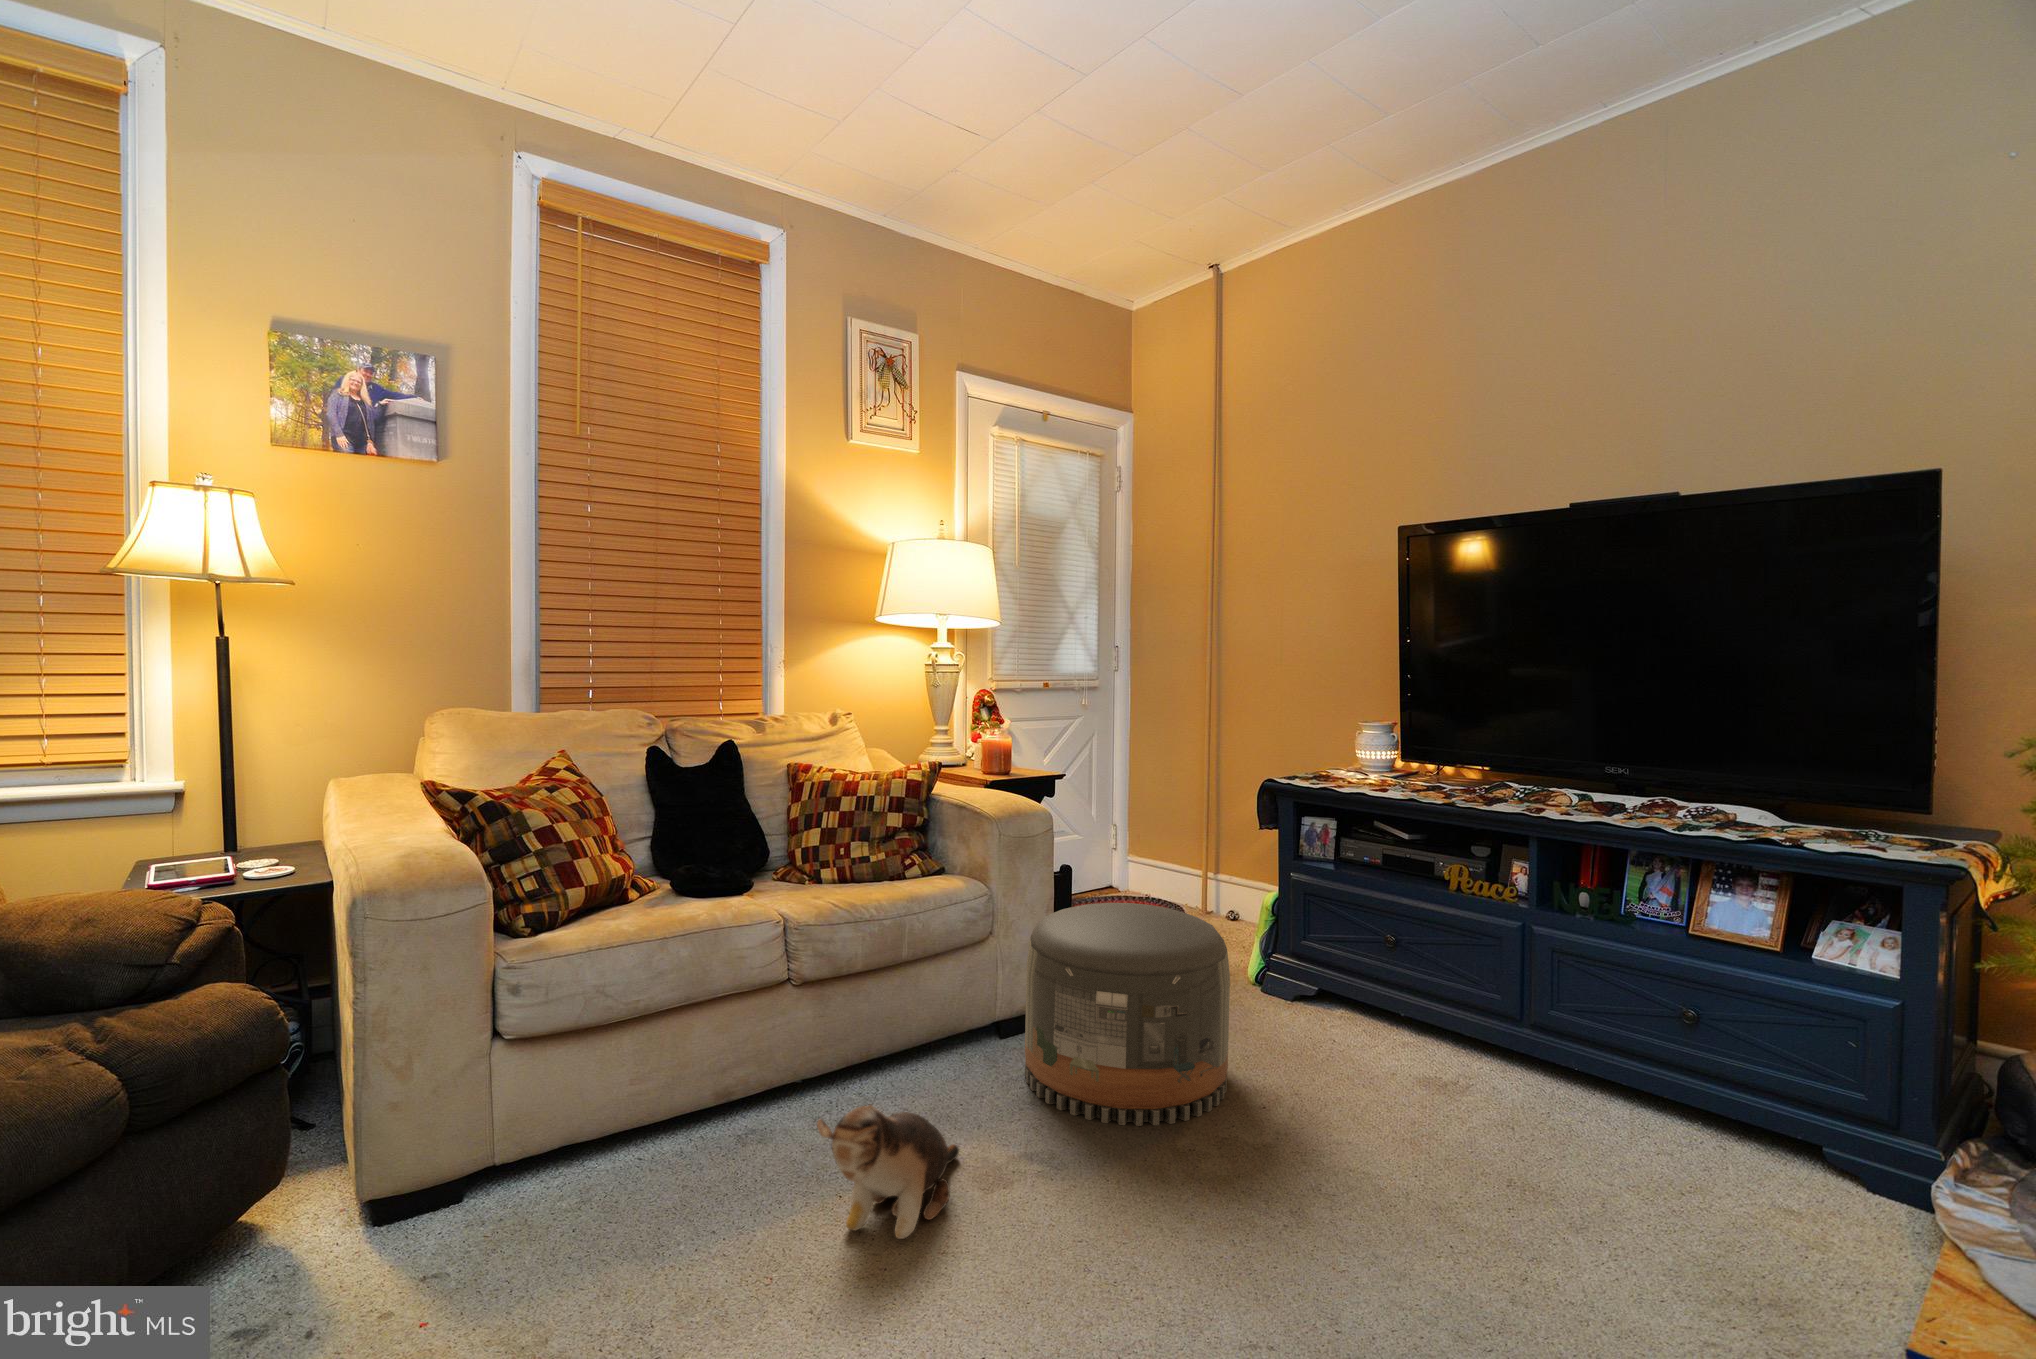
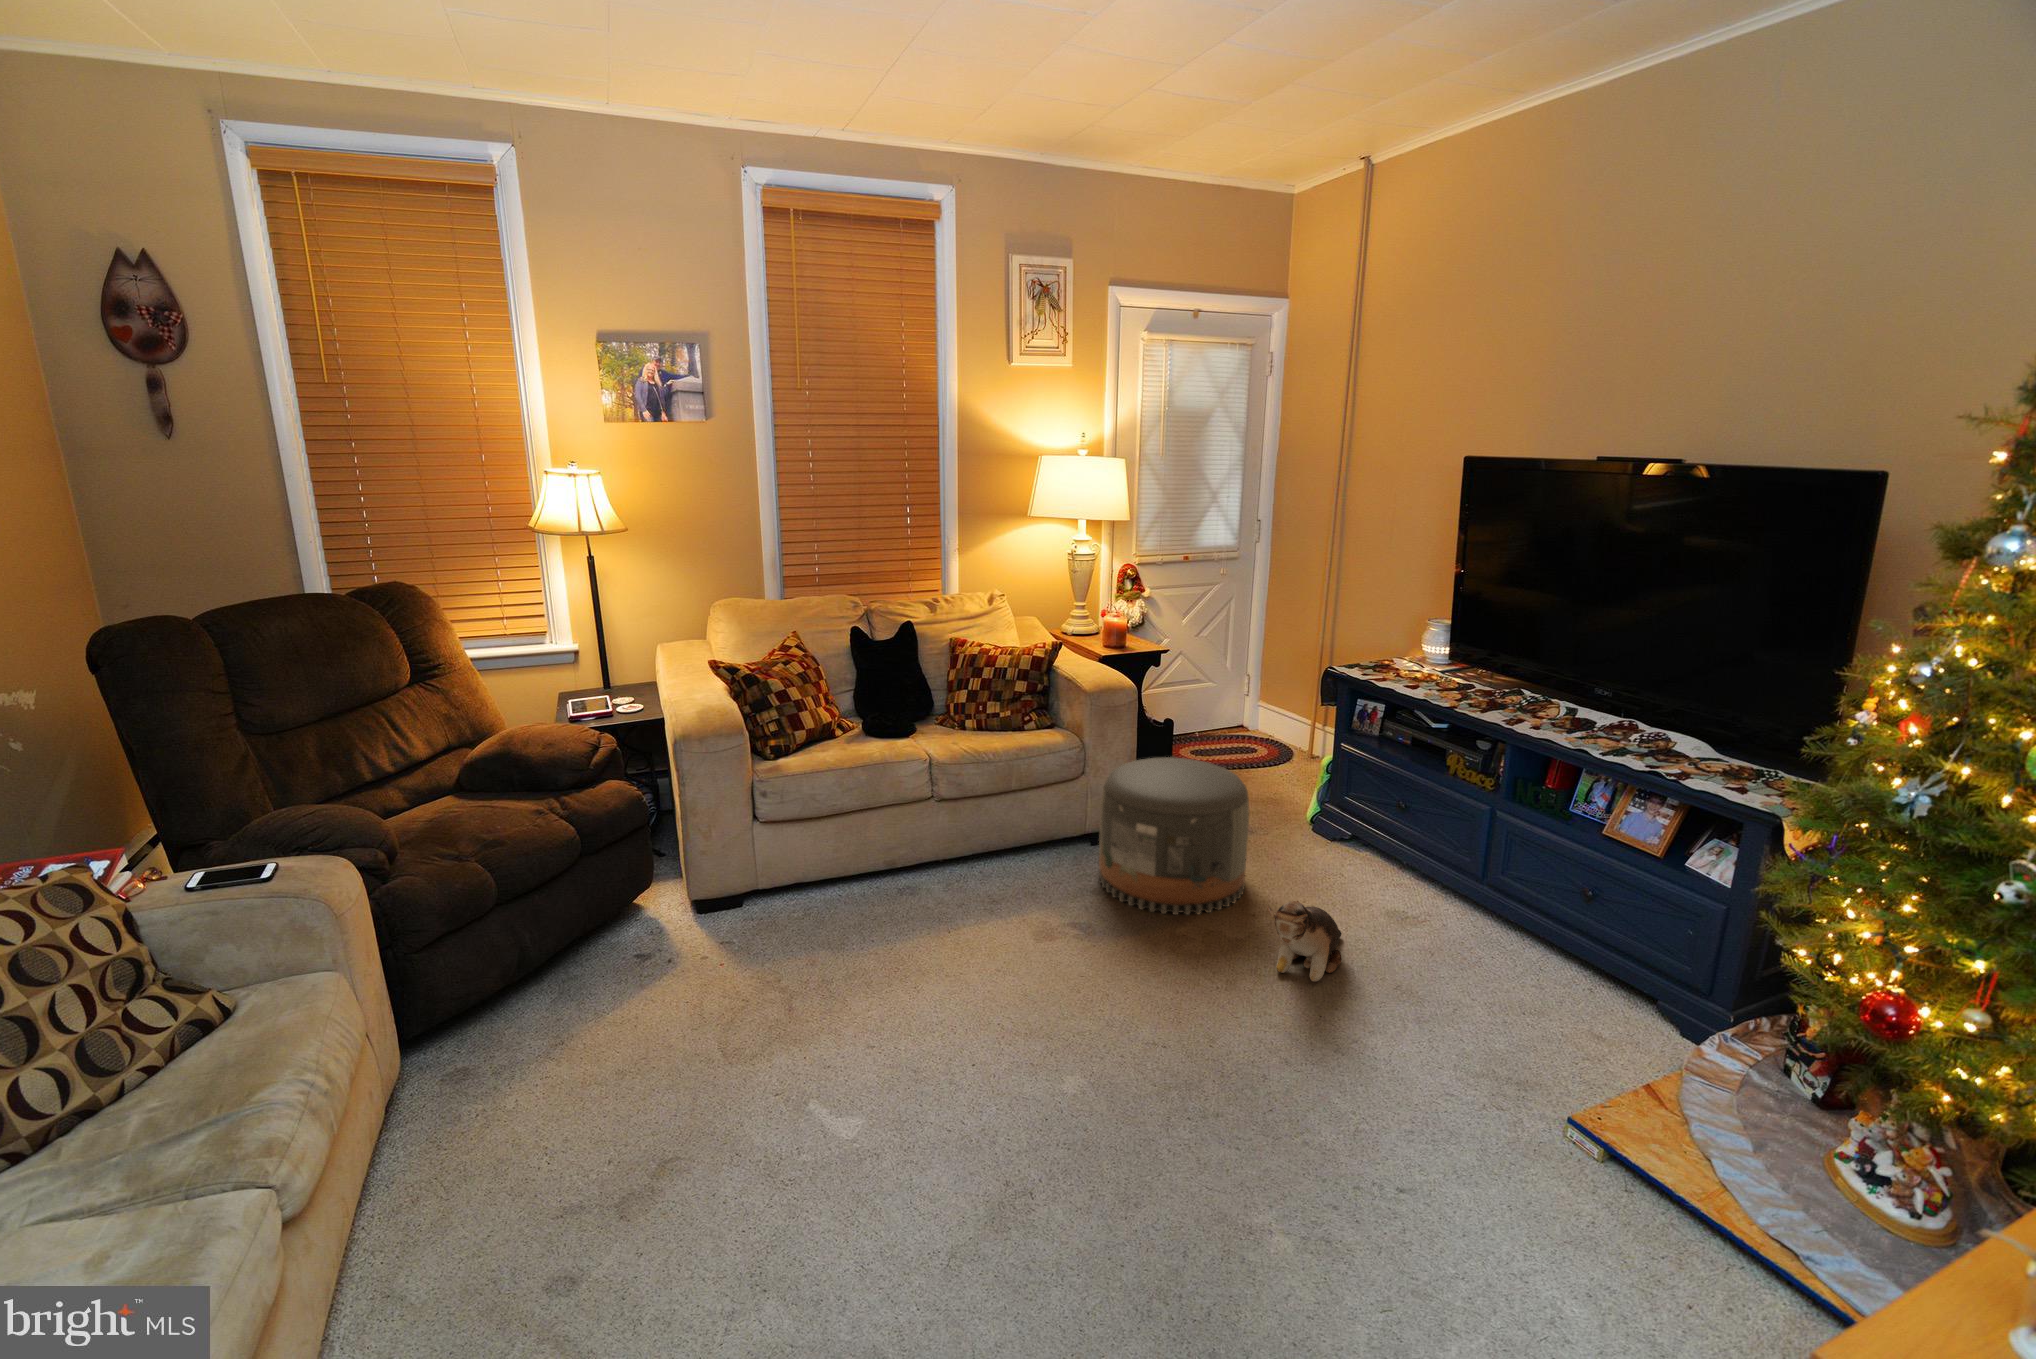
plush toy: present [817,1105,959,1239] -> present [1267,901,1342,982]

